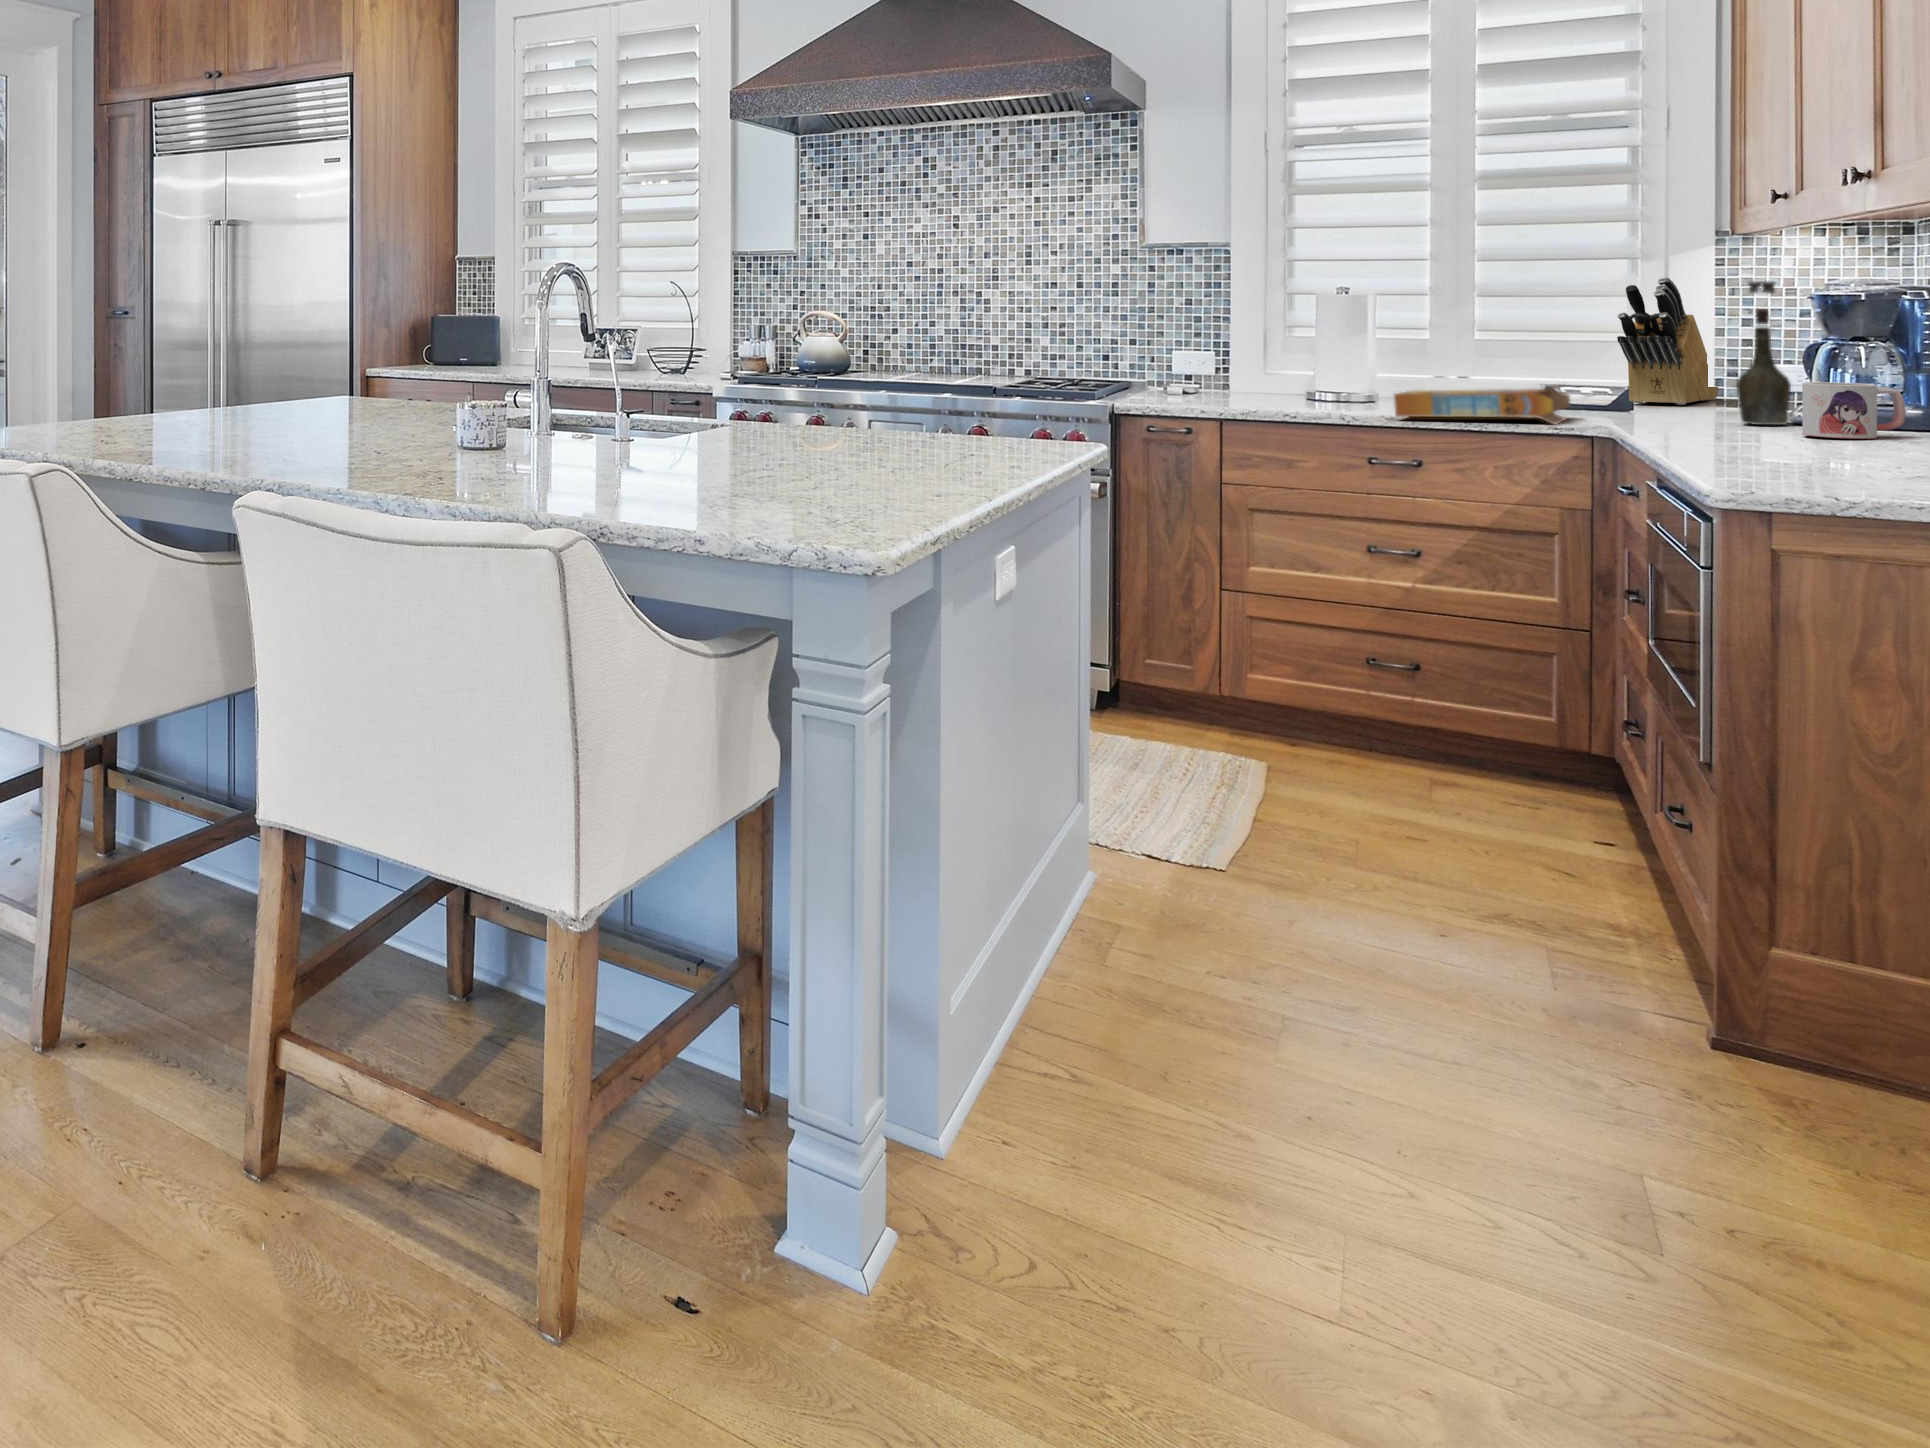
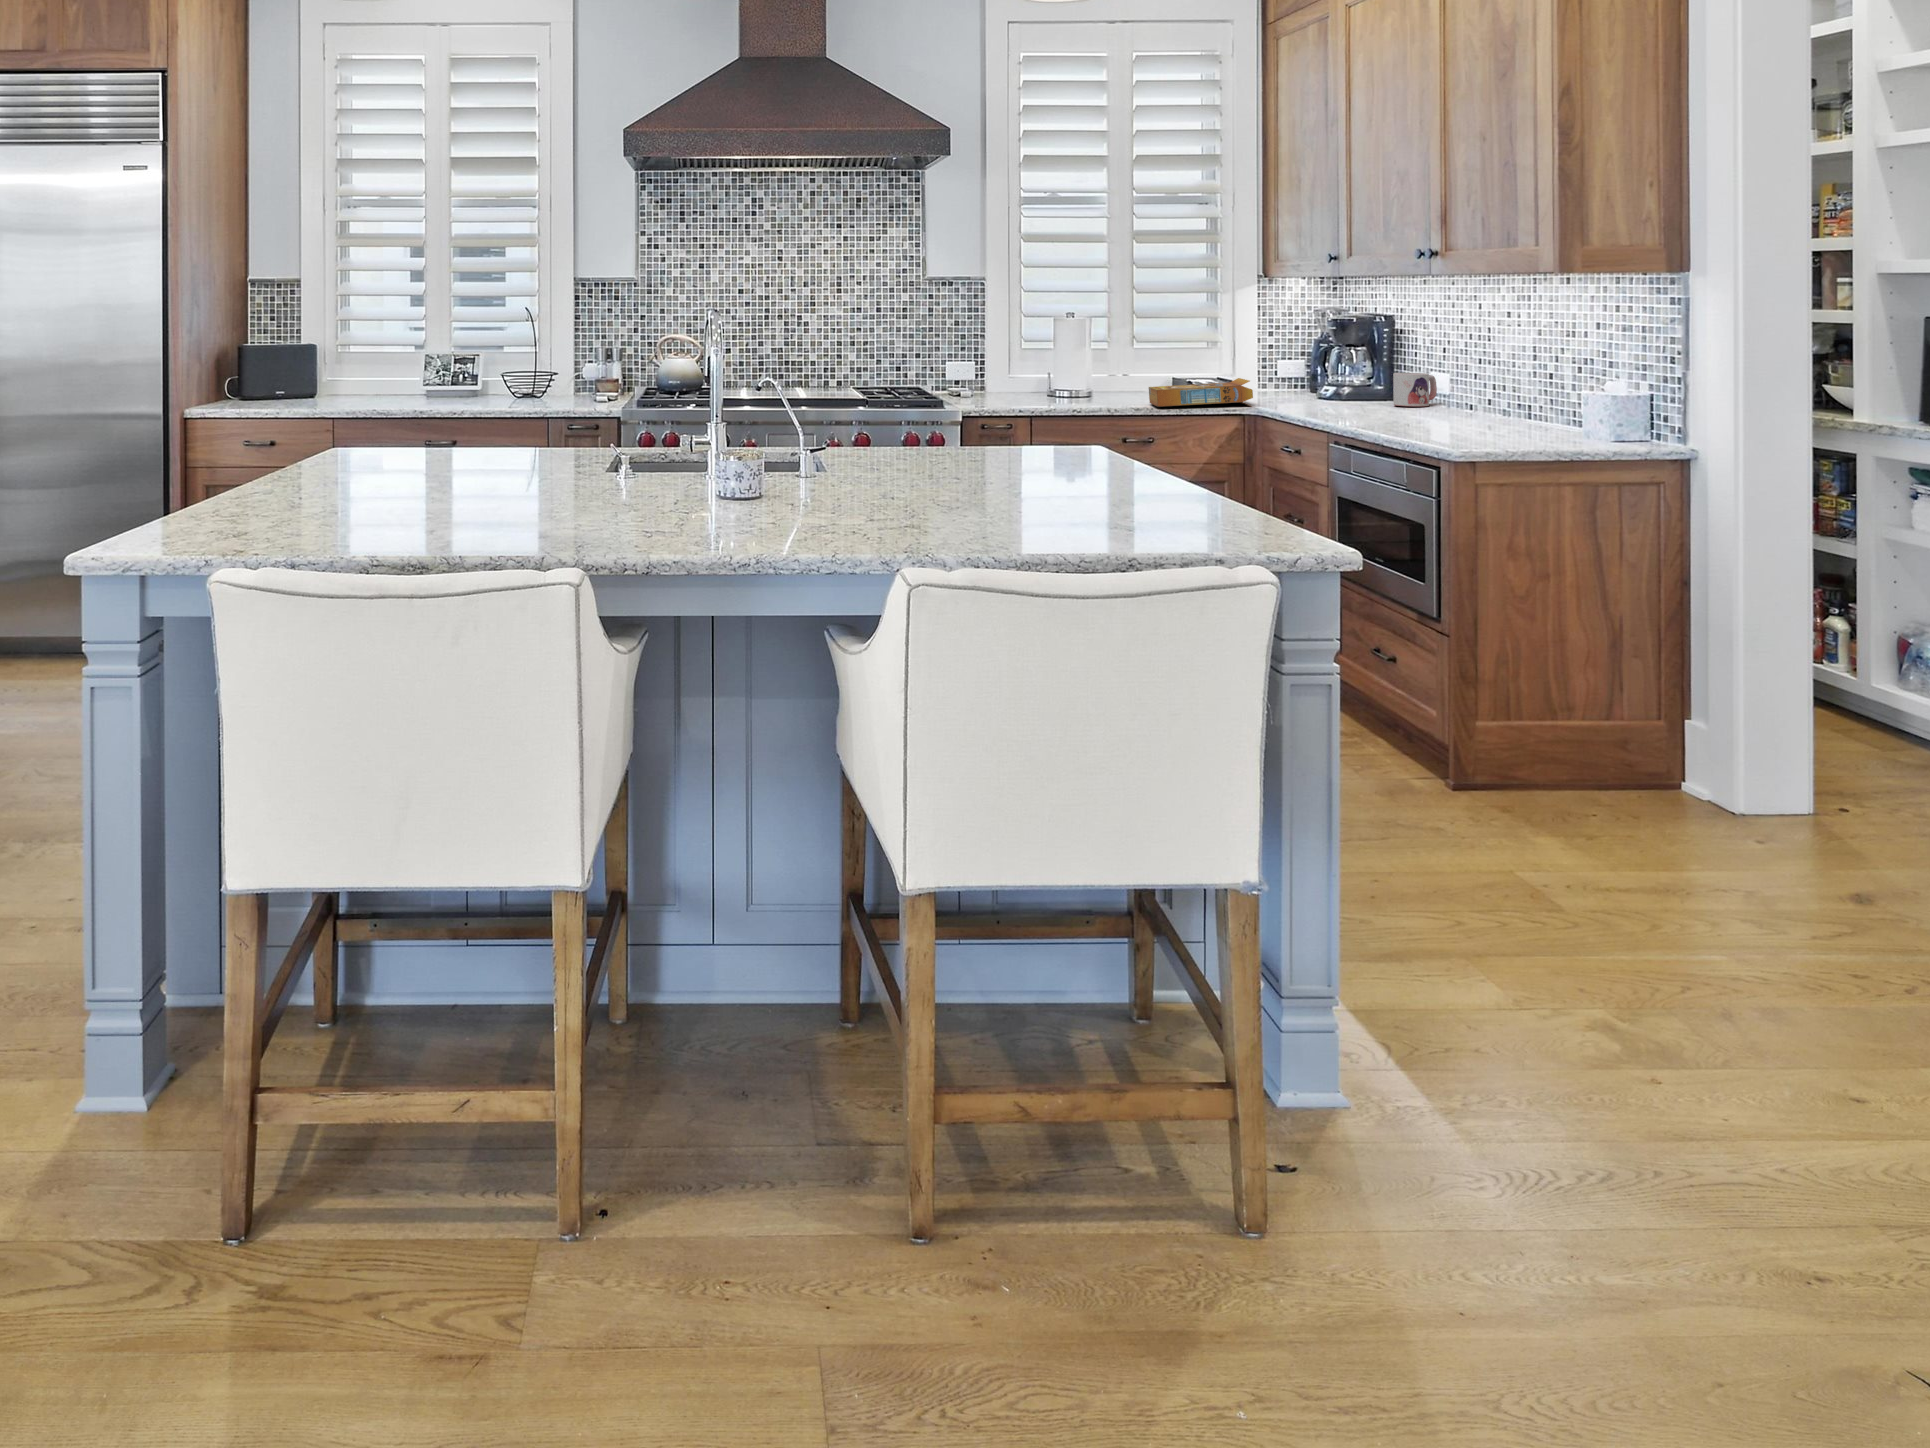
knife block: present [1617,277,1719,405] -> none [1222,306,1258,389]
bottle: present [1736,281,1791,425] -> none [1333,310,1360,400]

